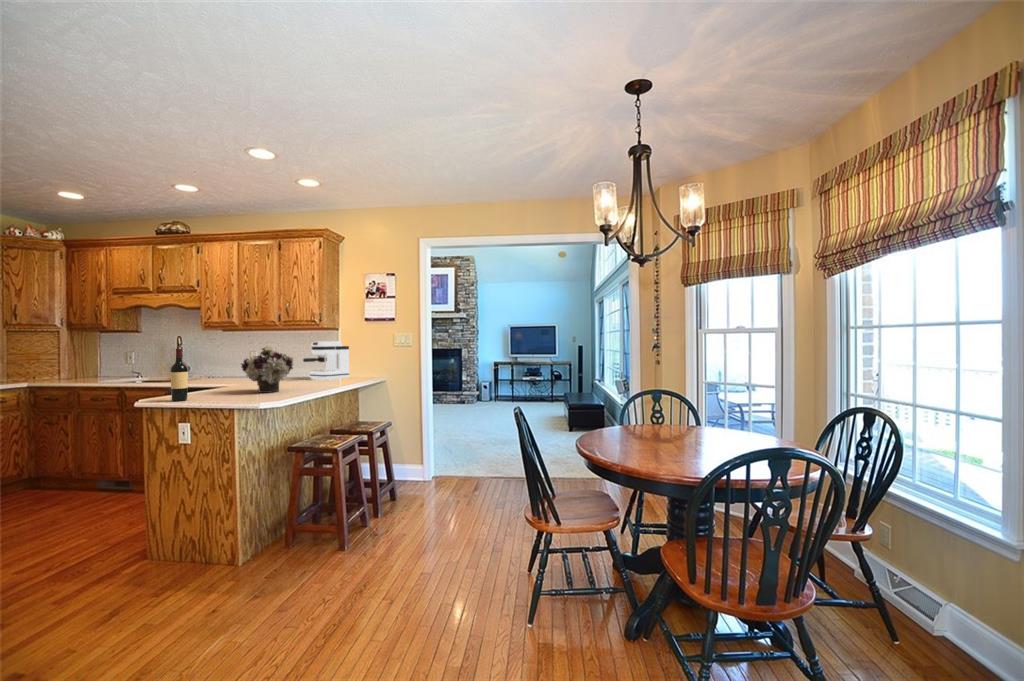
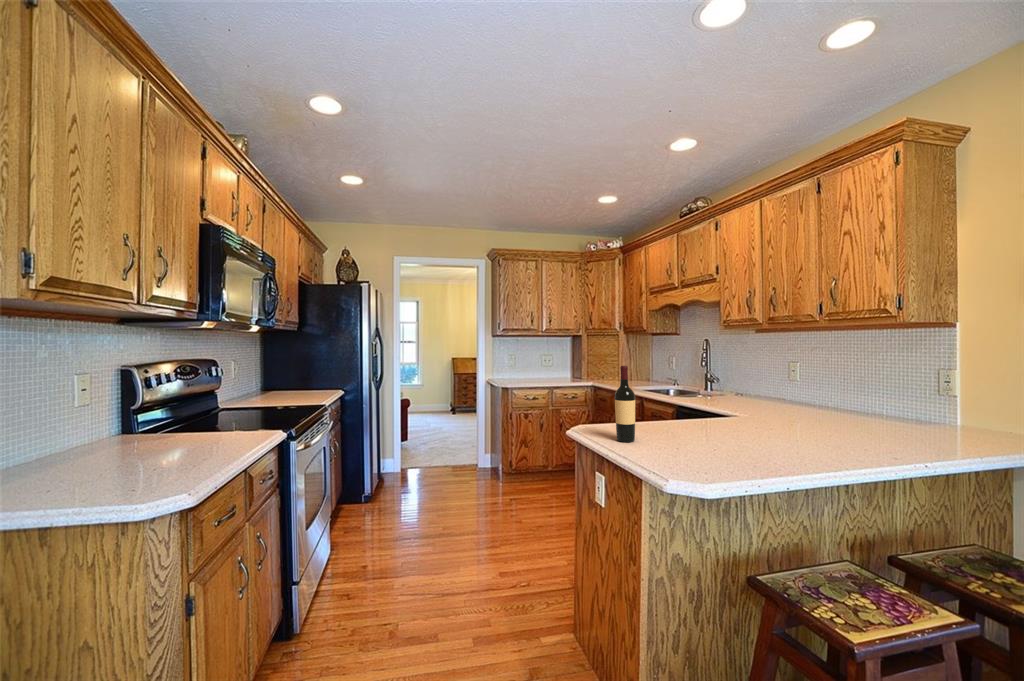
coffee maker: present [303,342,349,380] -> none [860,350,978,433]
flower arrangement: present [241,346,293,393] -> none [718,364,810,451]

